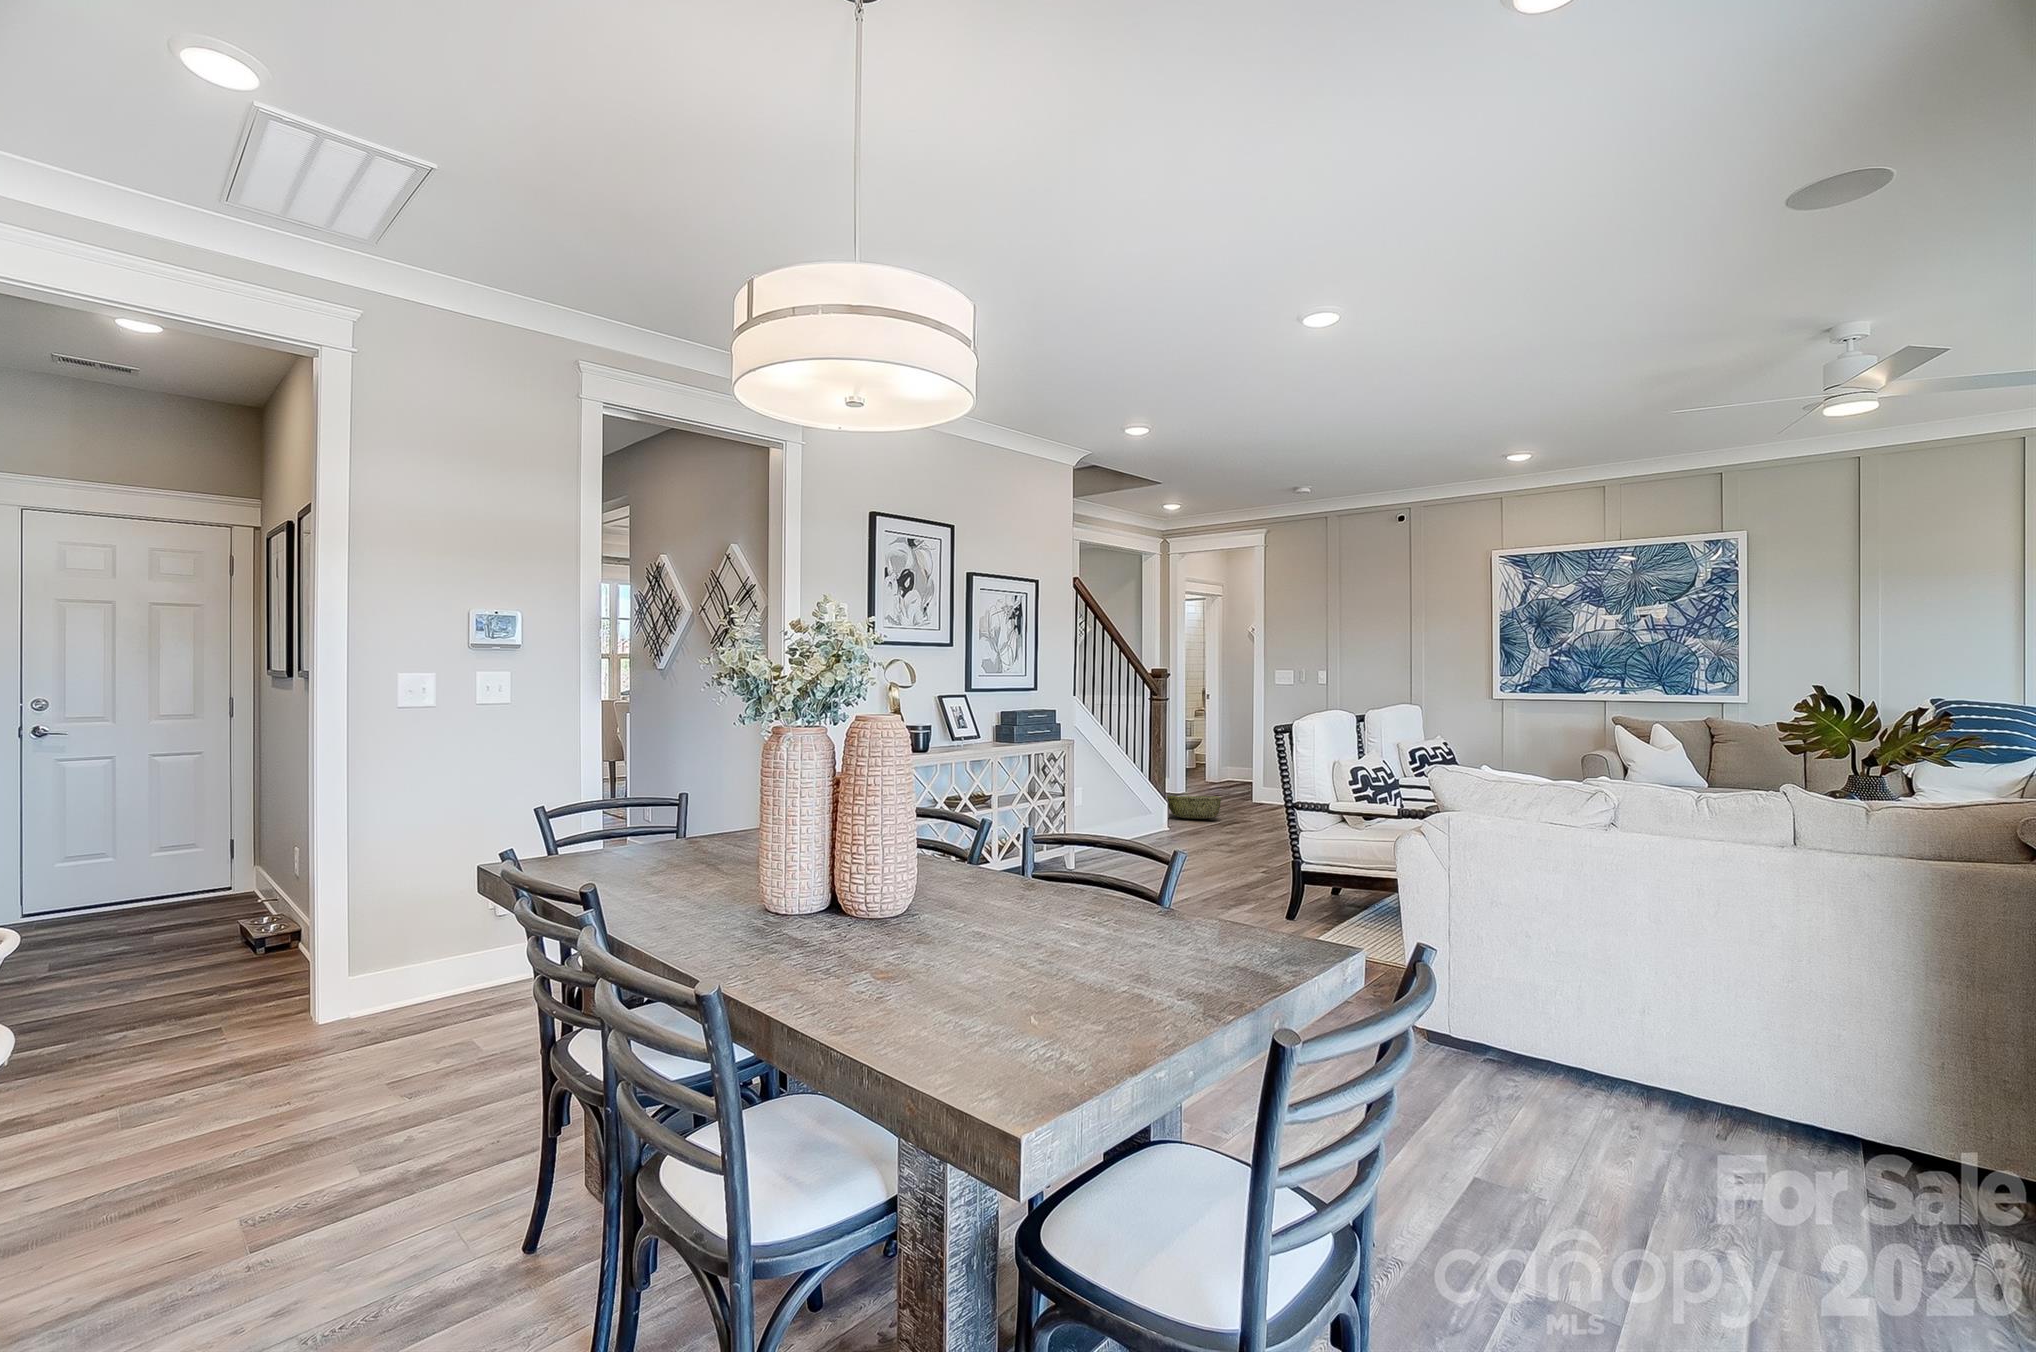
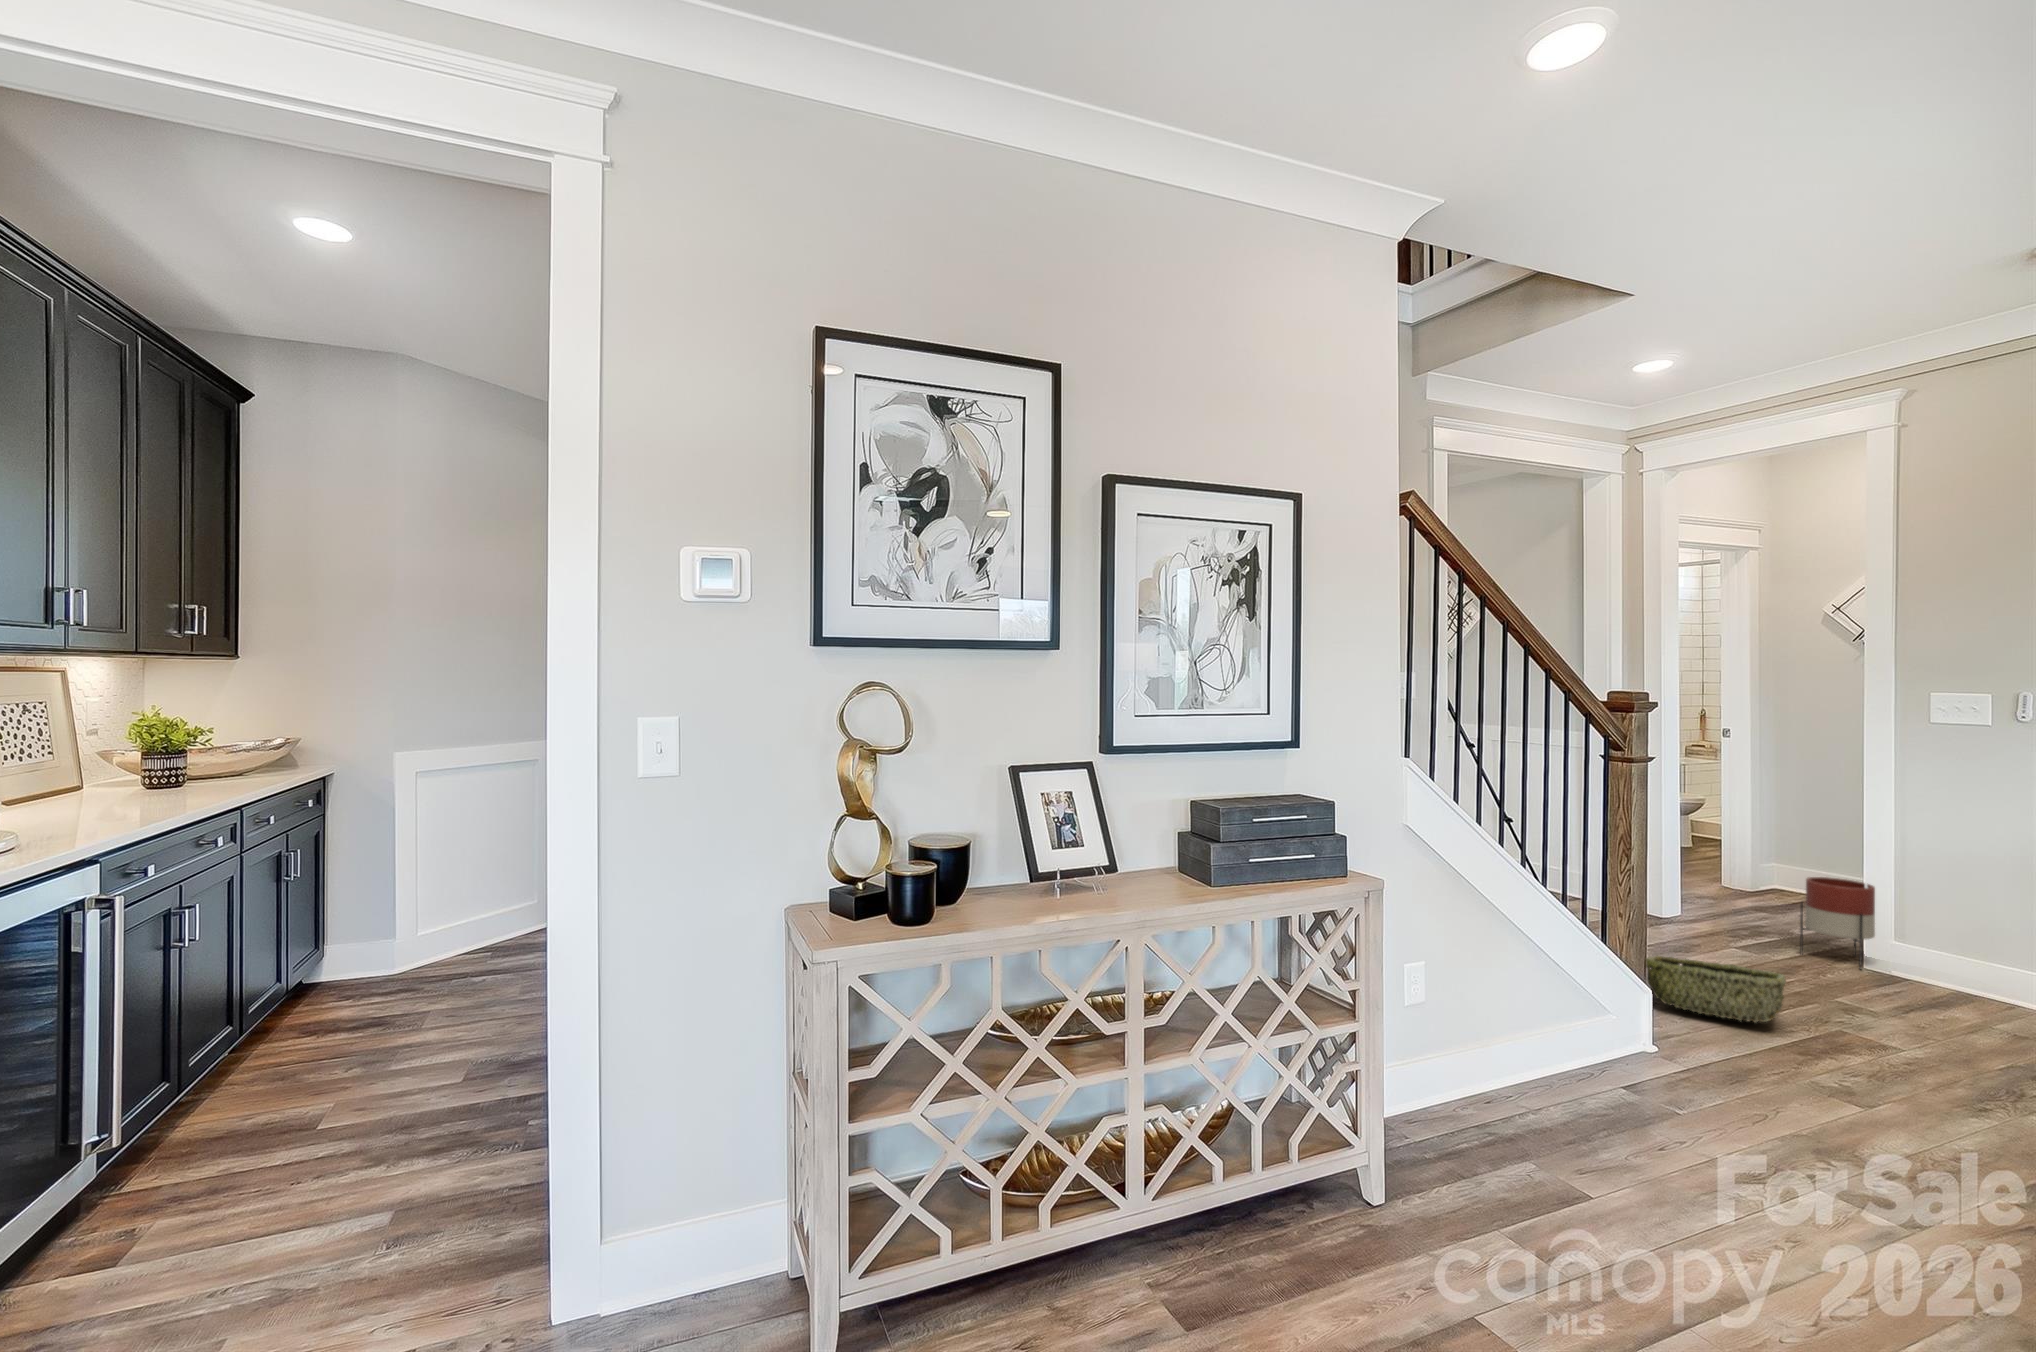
planter: none [1234,762,1261,803] -> present [1800,877,1875,969]

